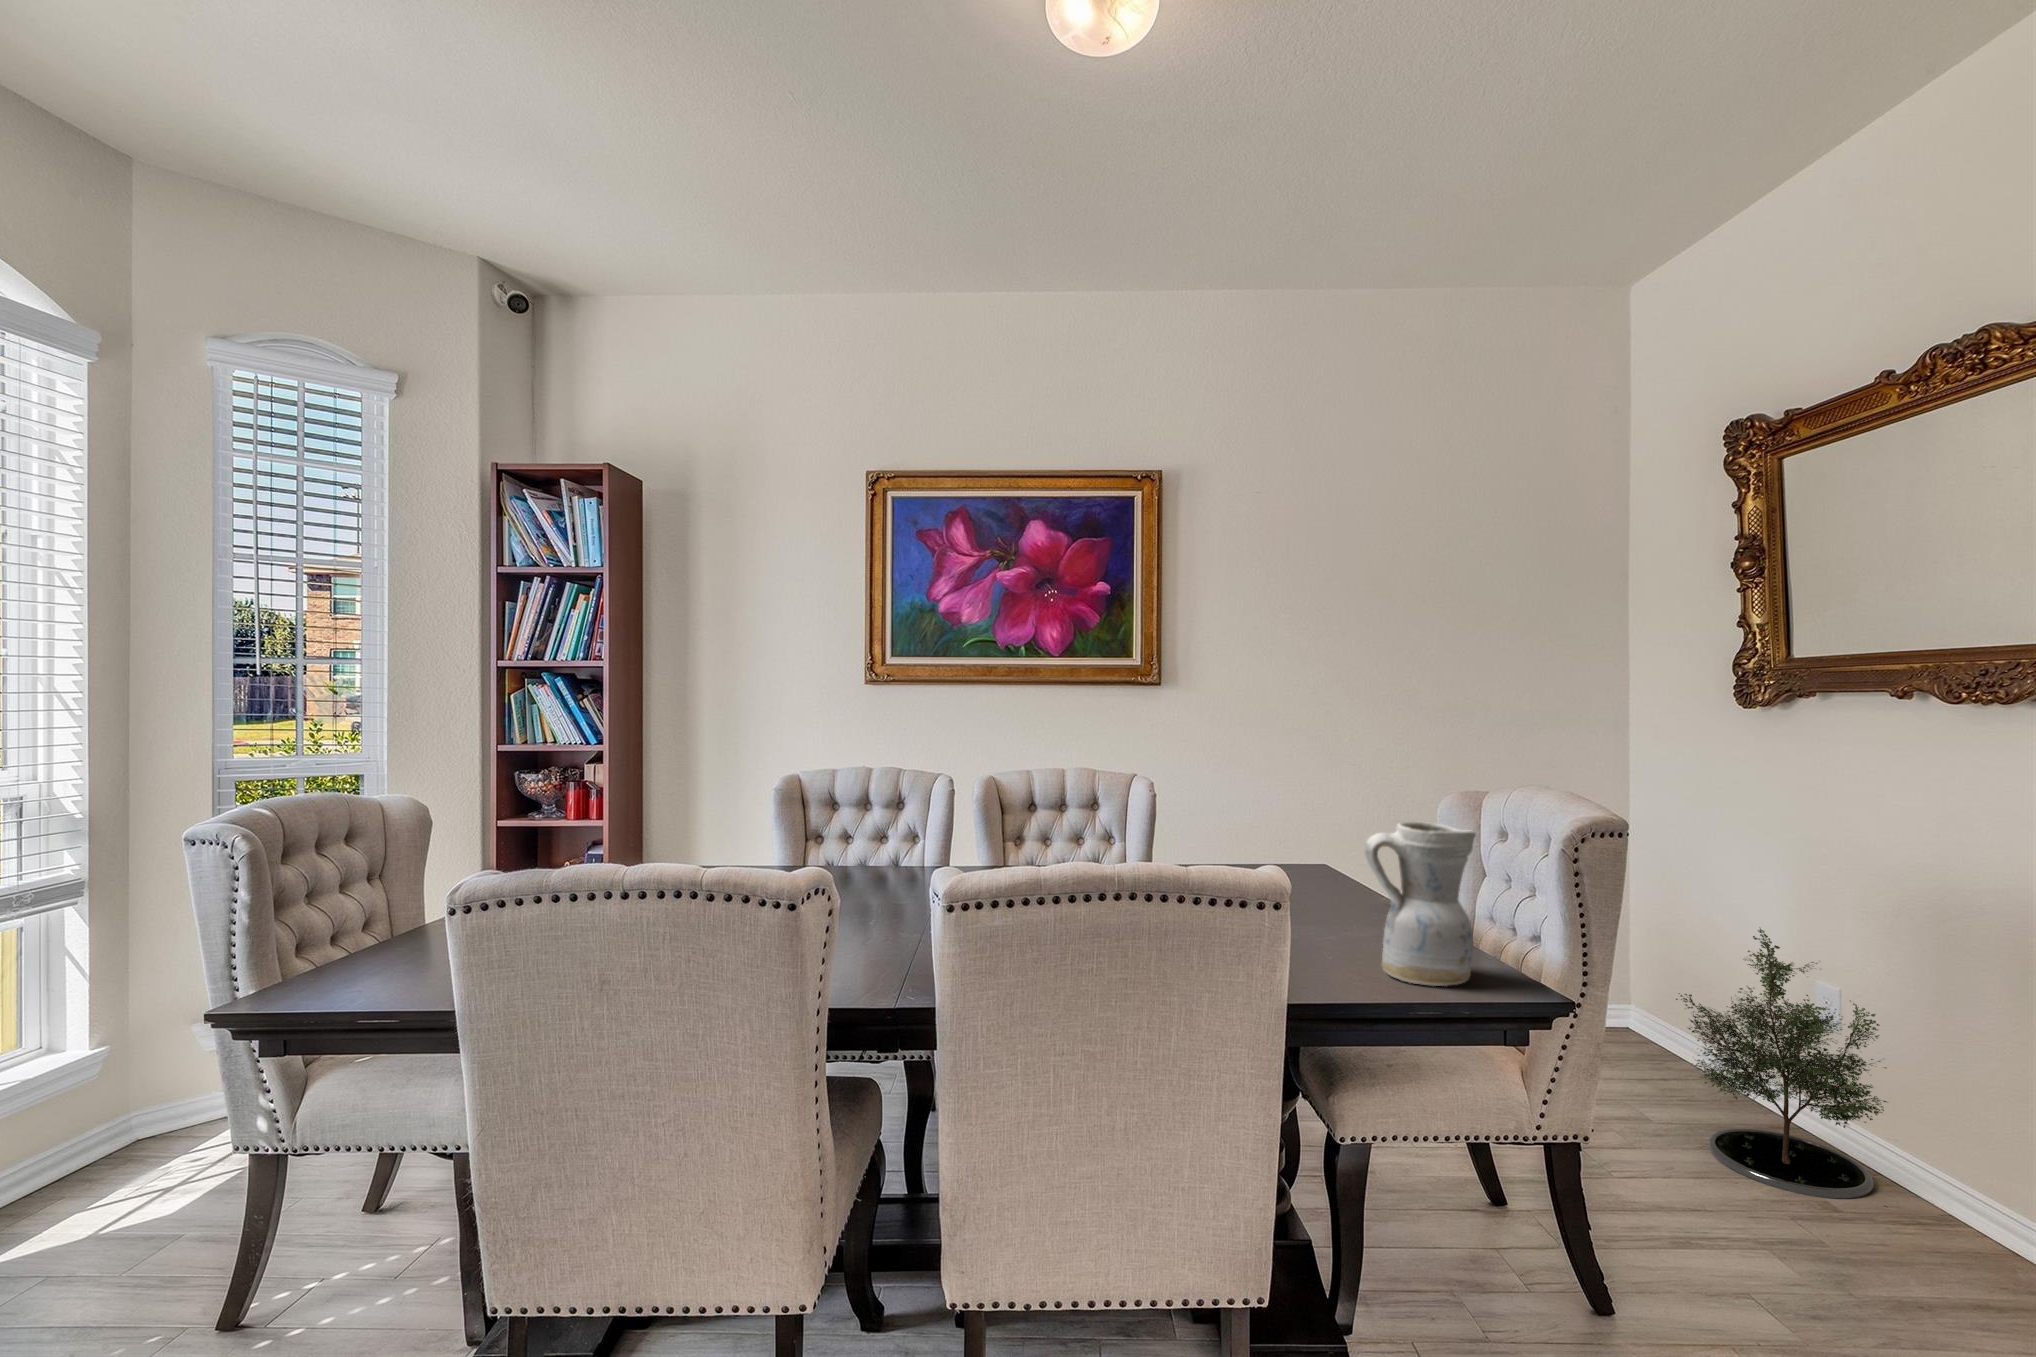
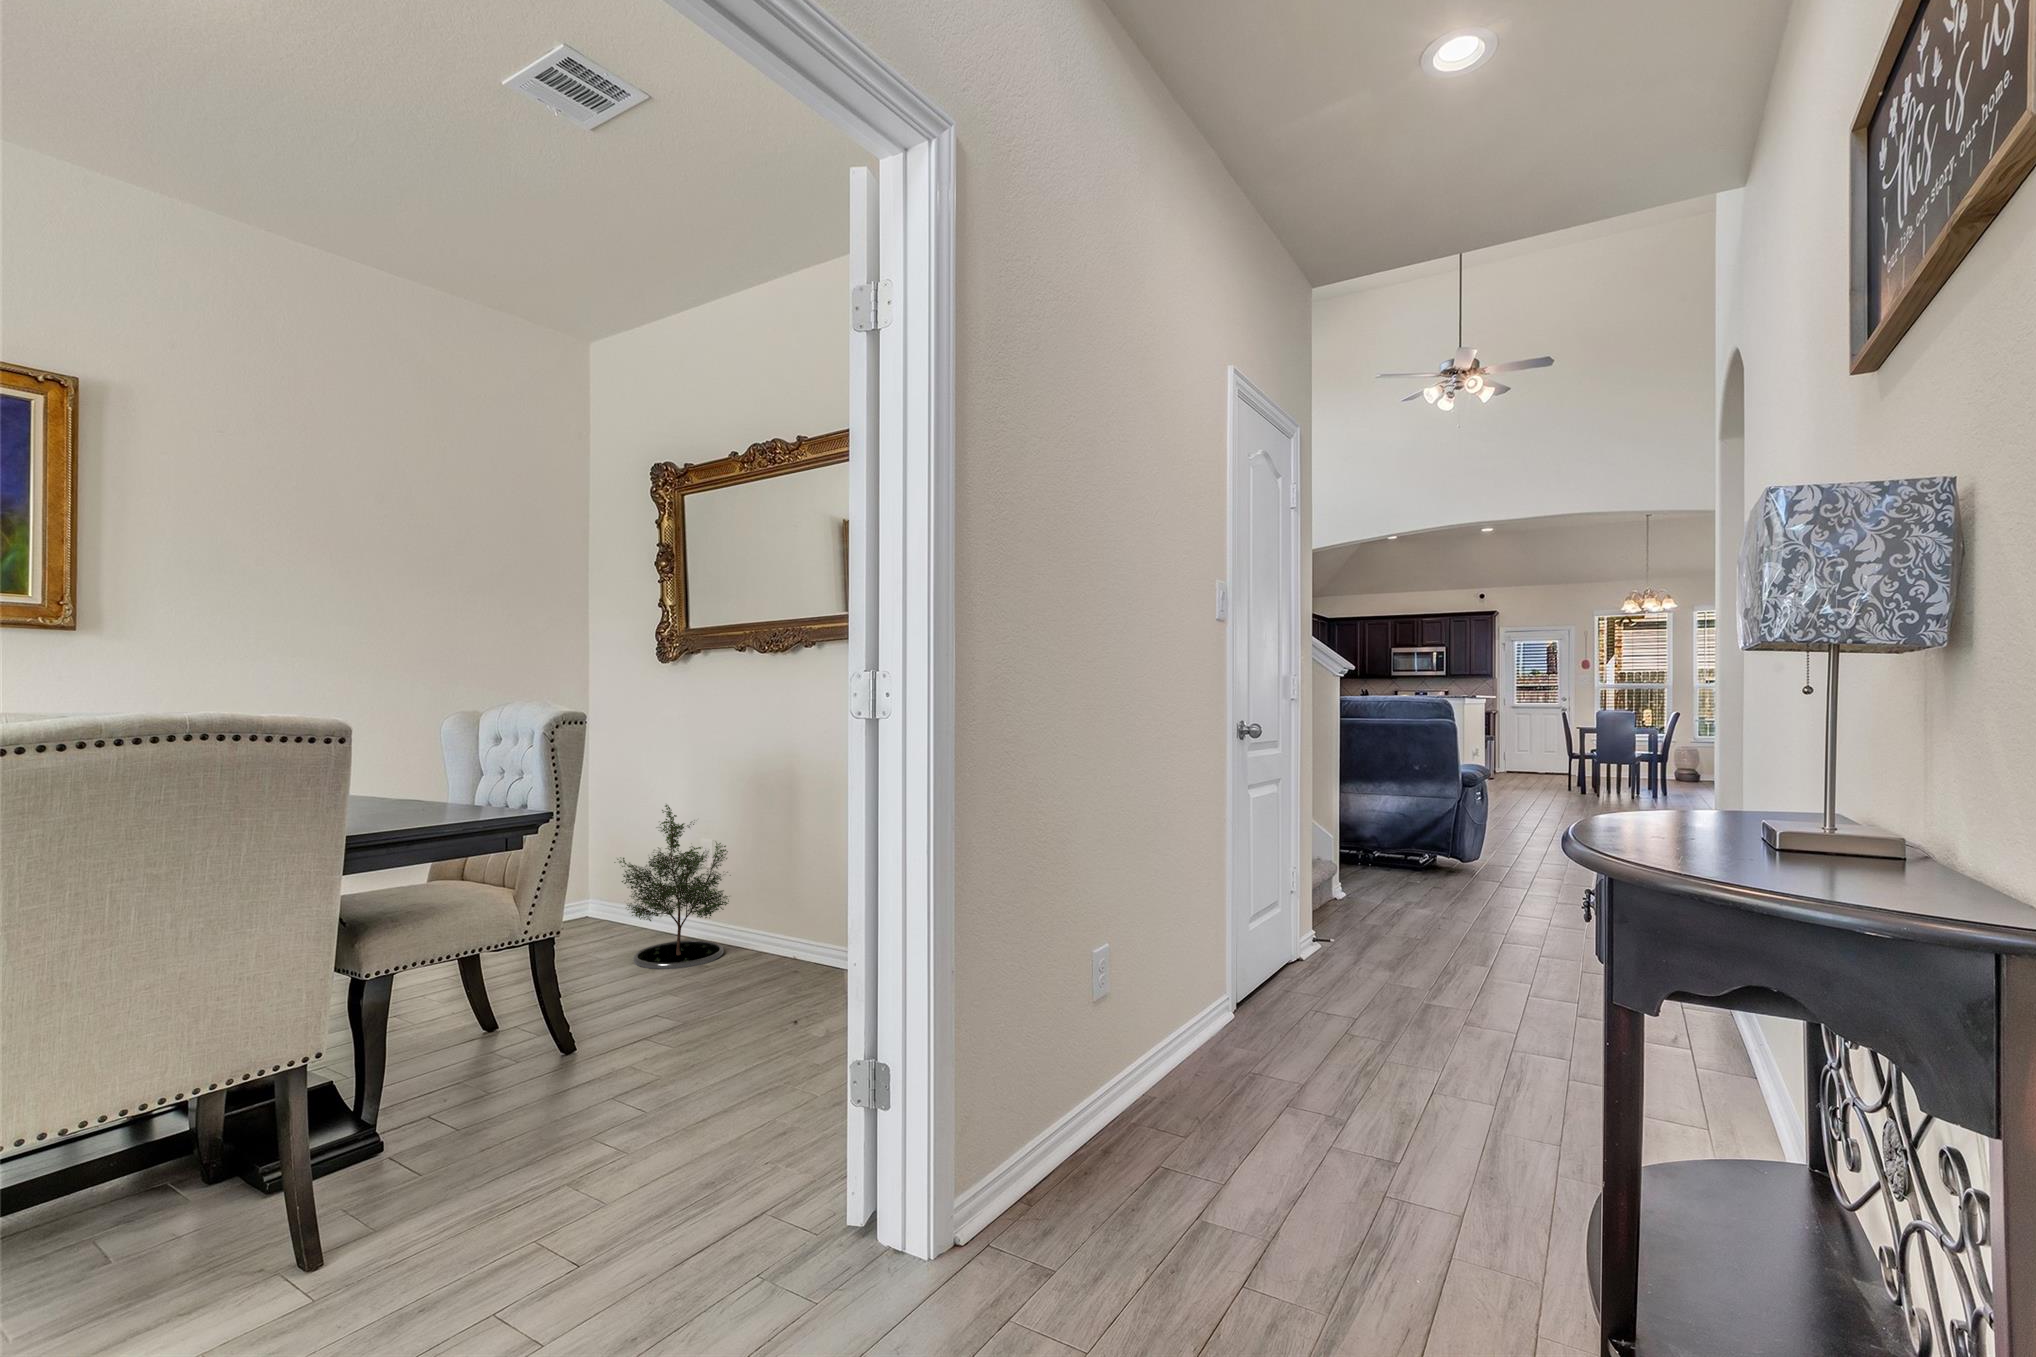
ceramic pitcher: present [1365,822,1476,986] -> none [401,701,492,819]

